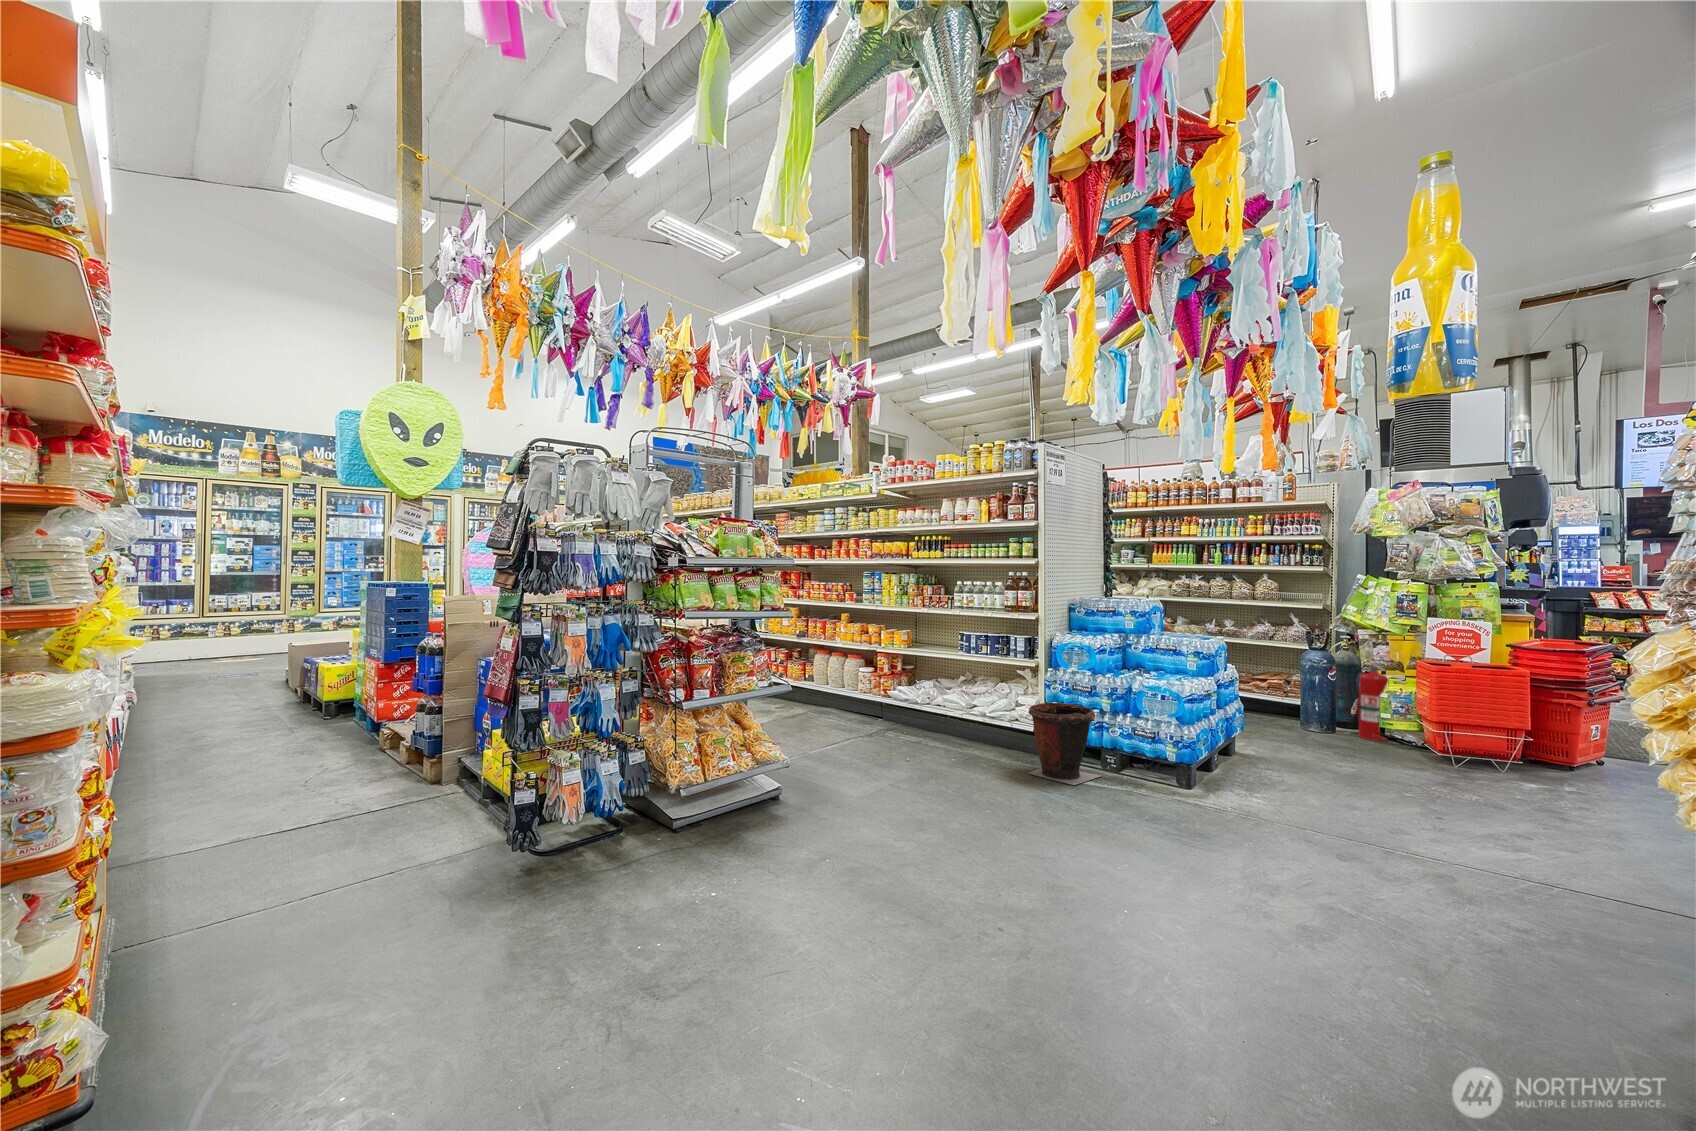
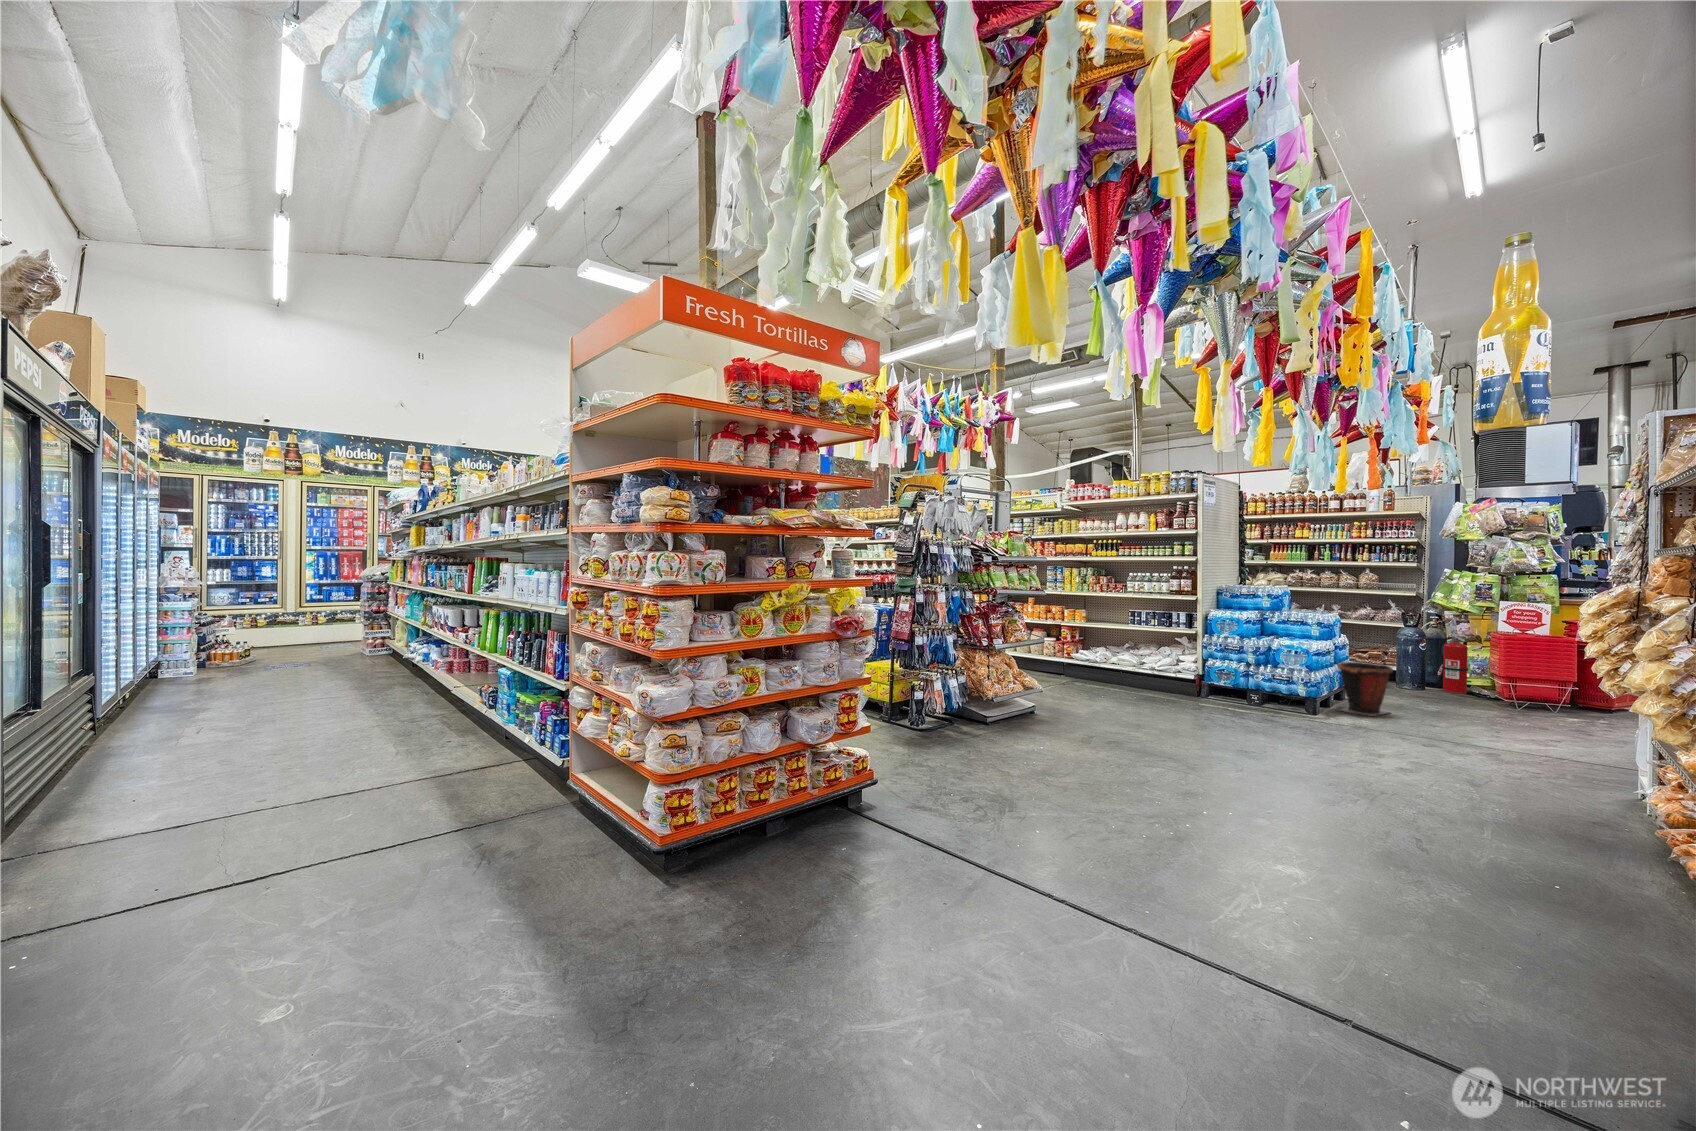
waste bin: present [1029,703,1101,785] -> present [1338,662,1393,716]

